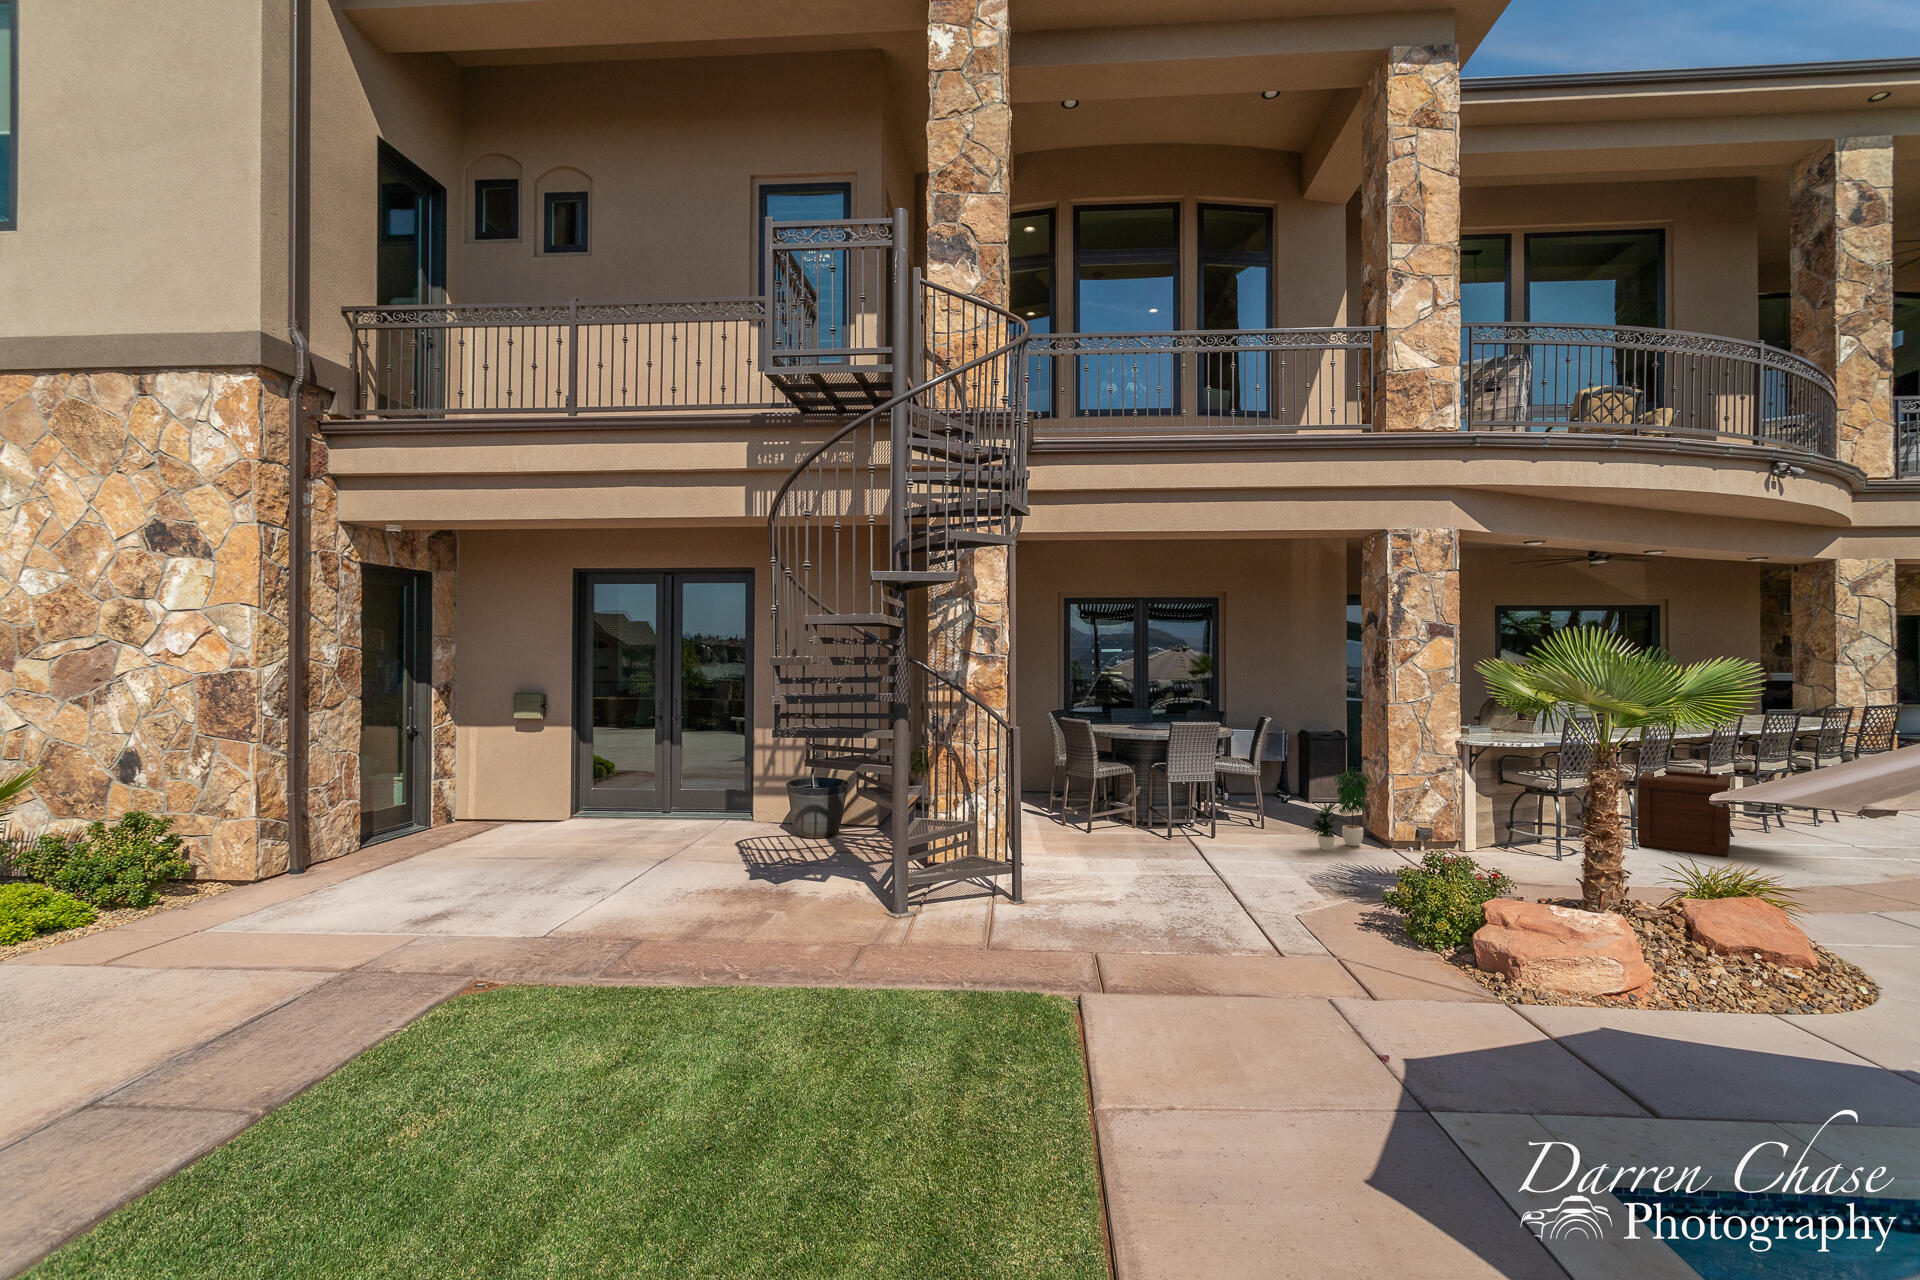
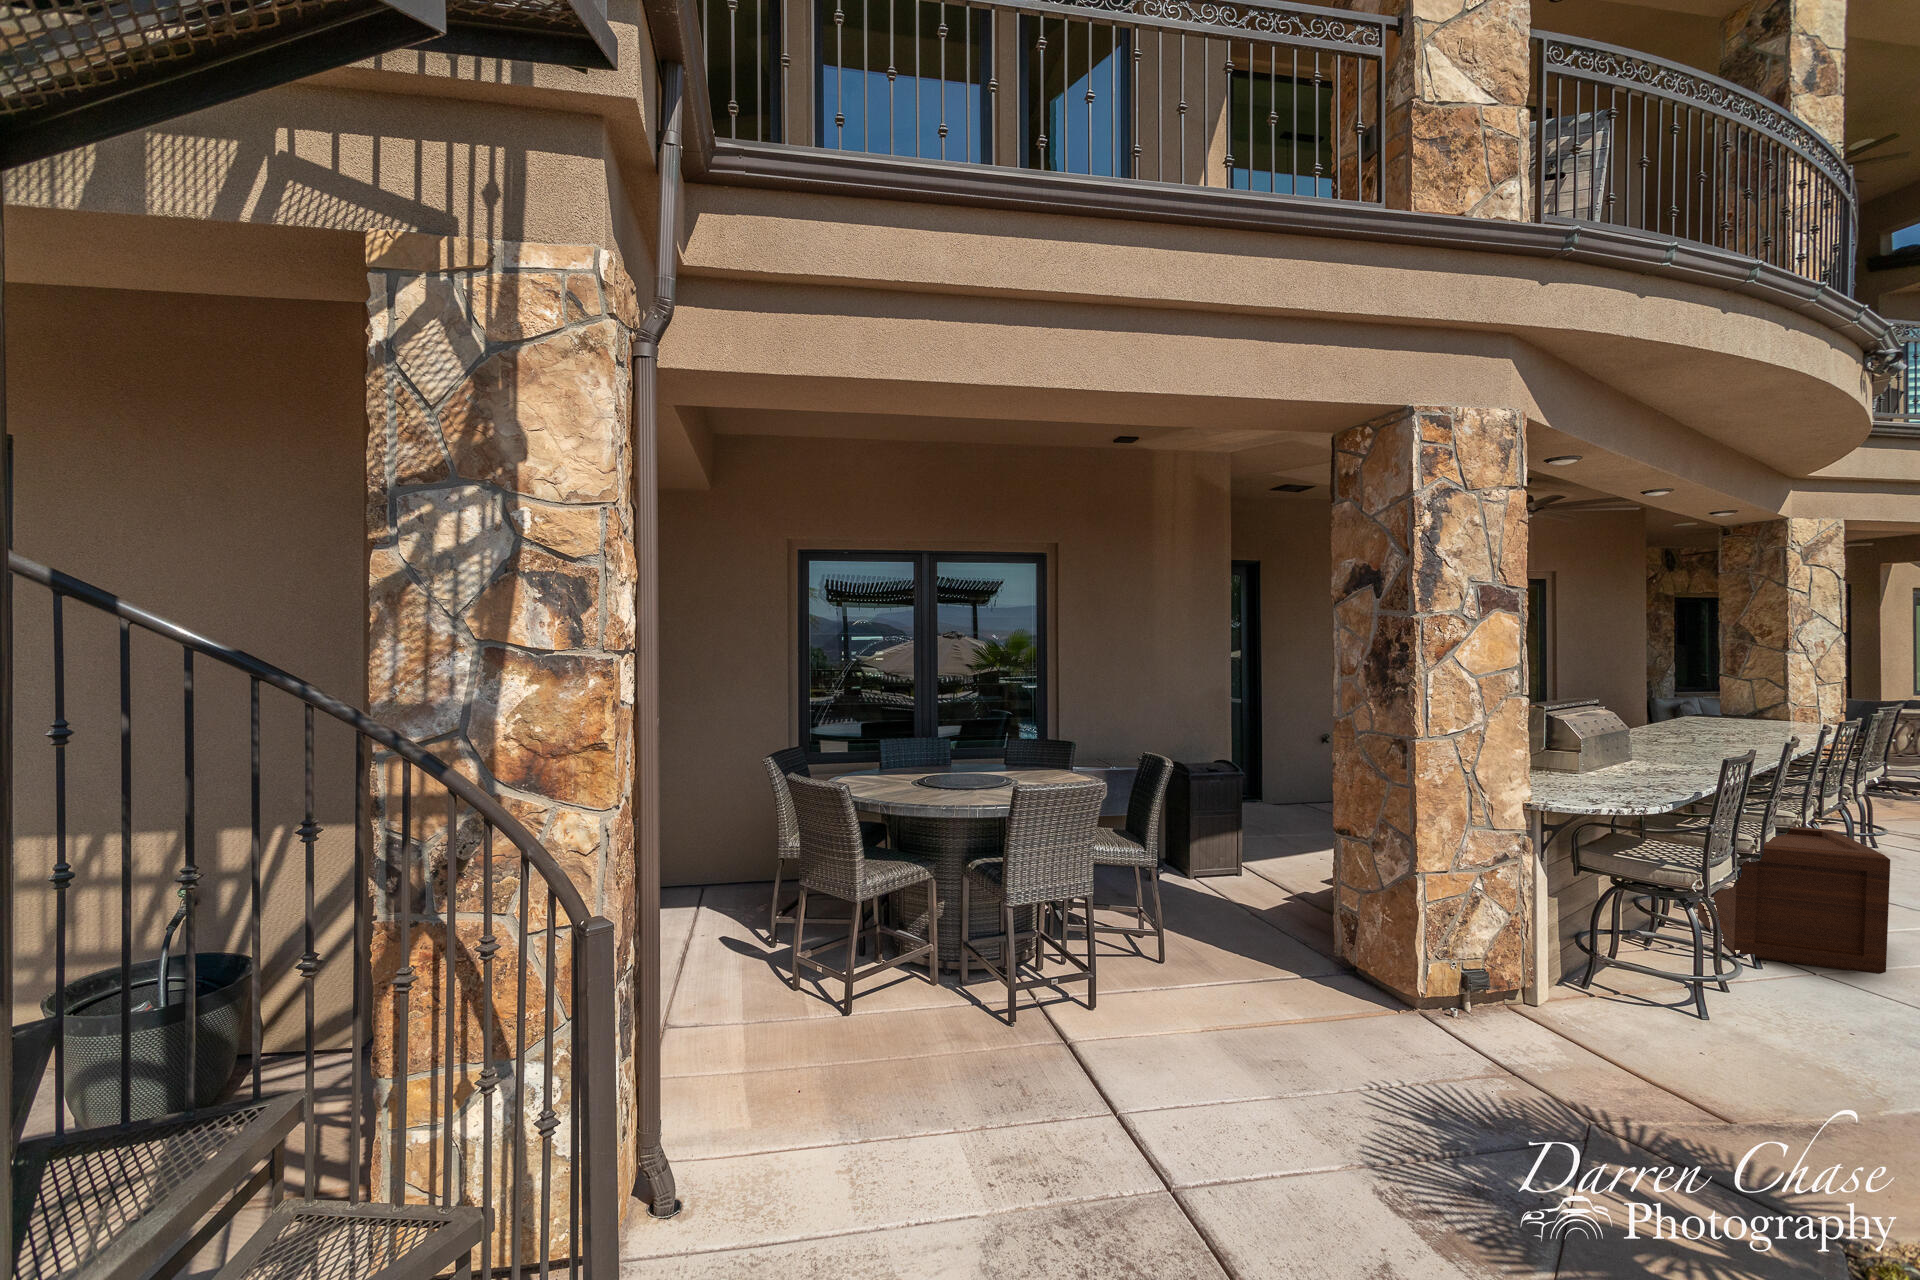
potted plant: present [1307,765,1372,851] -> none [1262,852,1375,1031]

